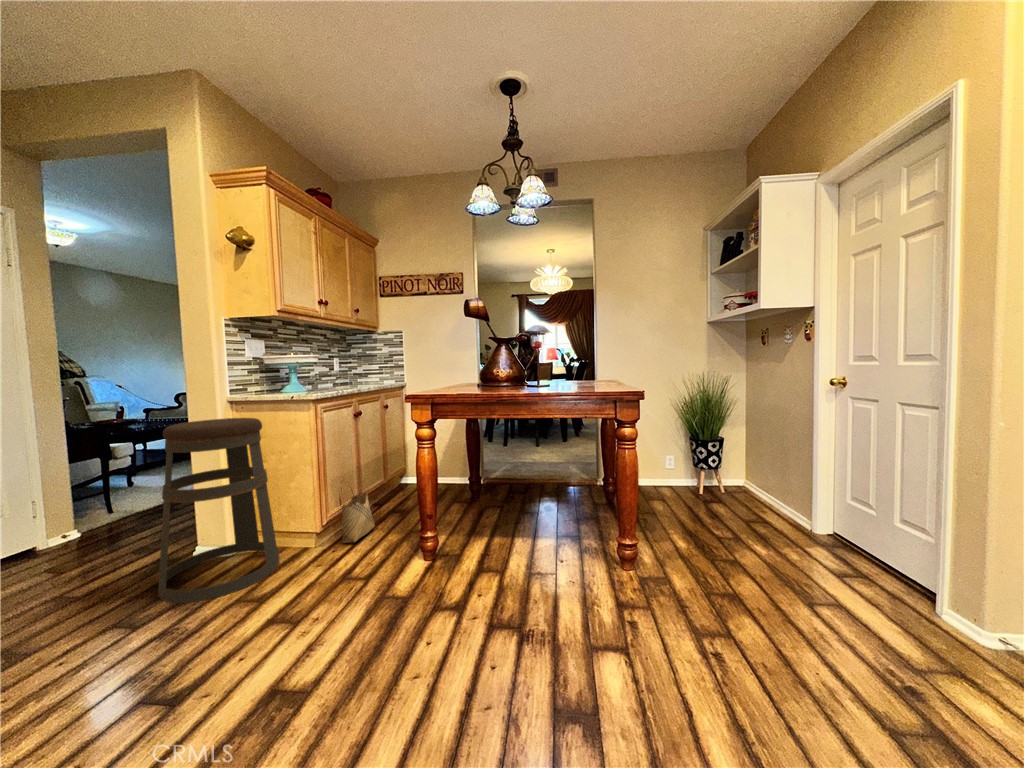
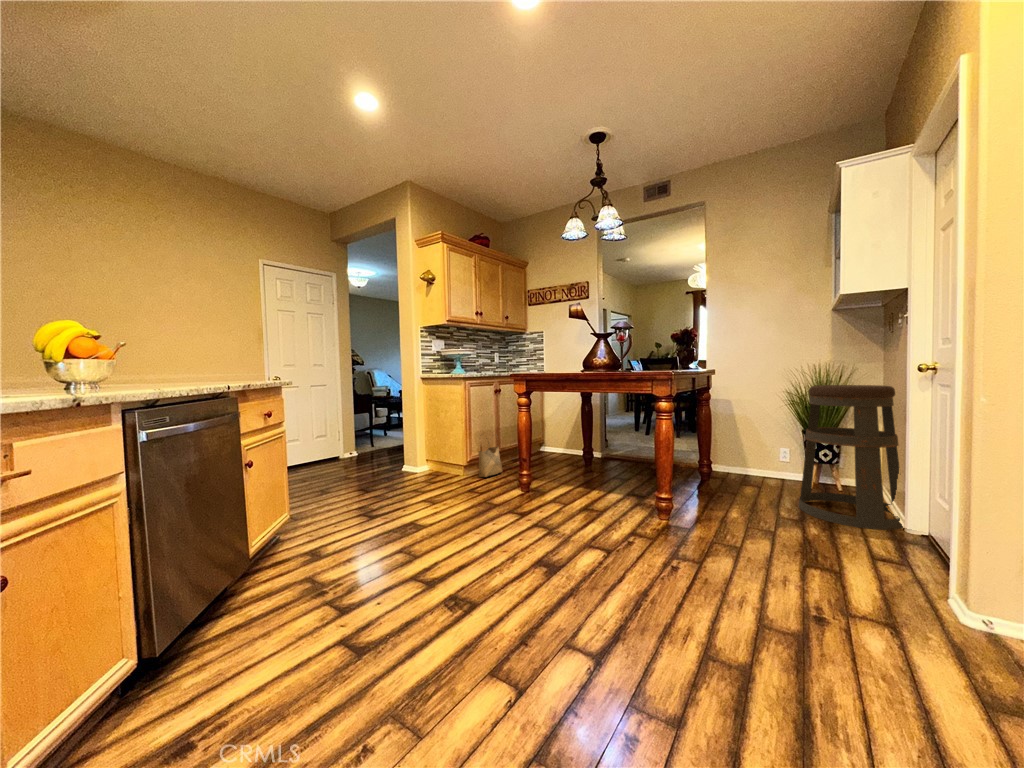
bar stool: present [158,418,280,603] -> present [799,385,903,530]

